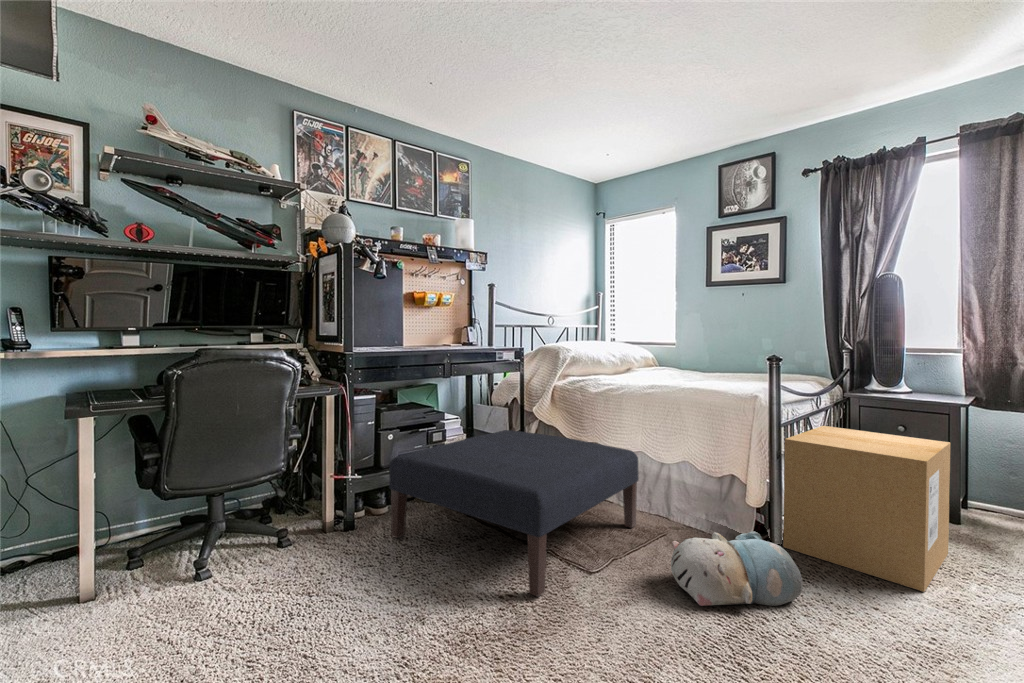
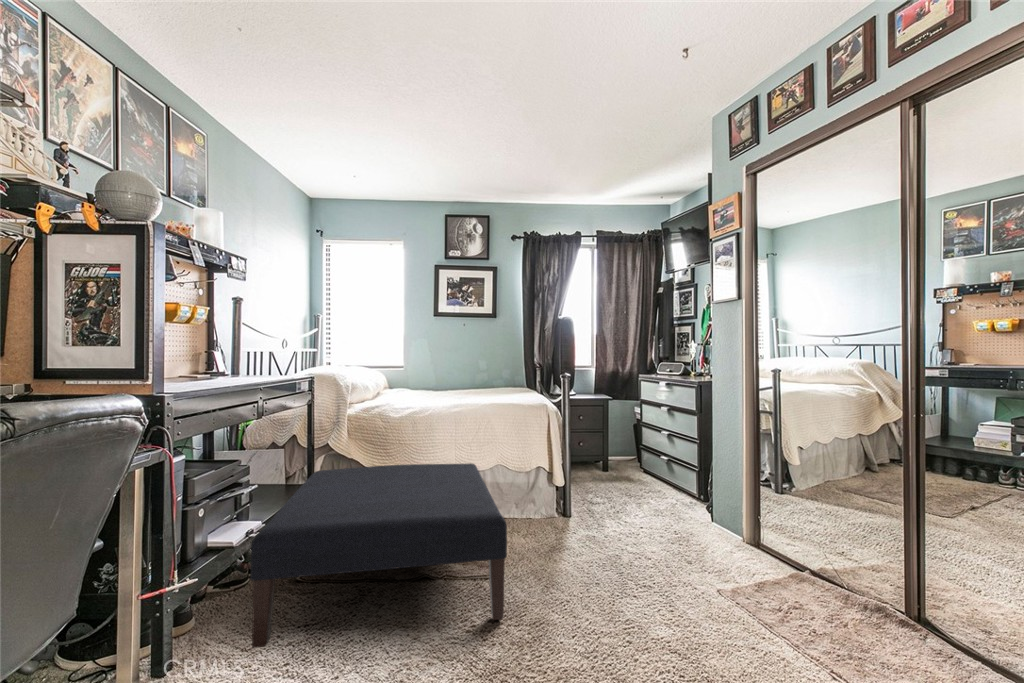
cardboard box: present [783,426,950,592] -> none [563,421,651,513]
plush toy: present [671,531,802,606] -> none [552,503,627,567]

